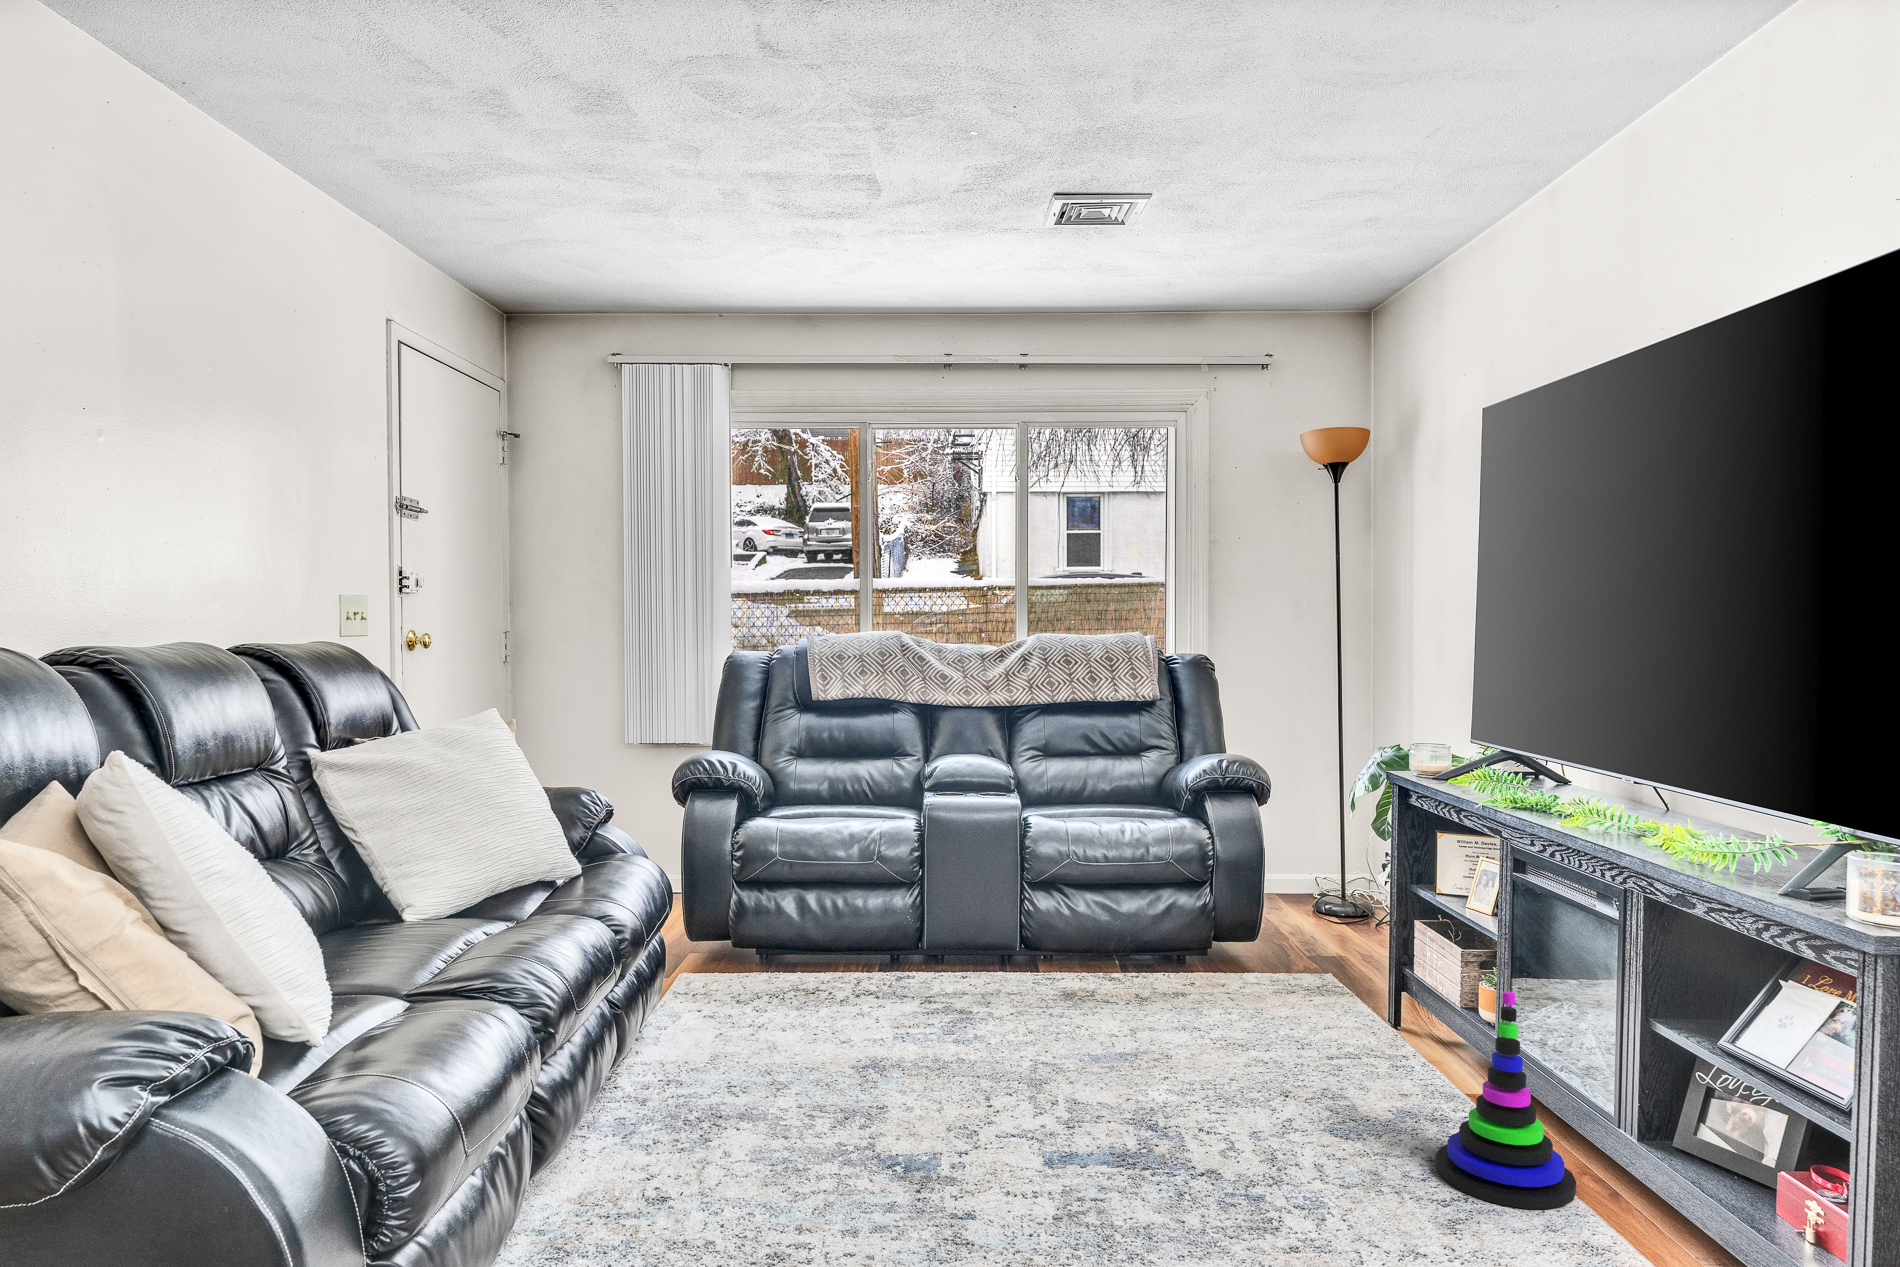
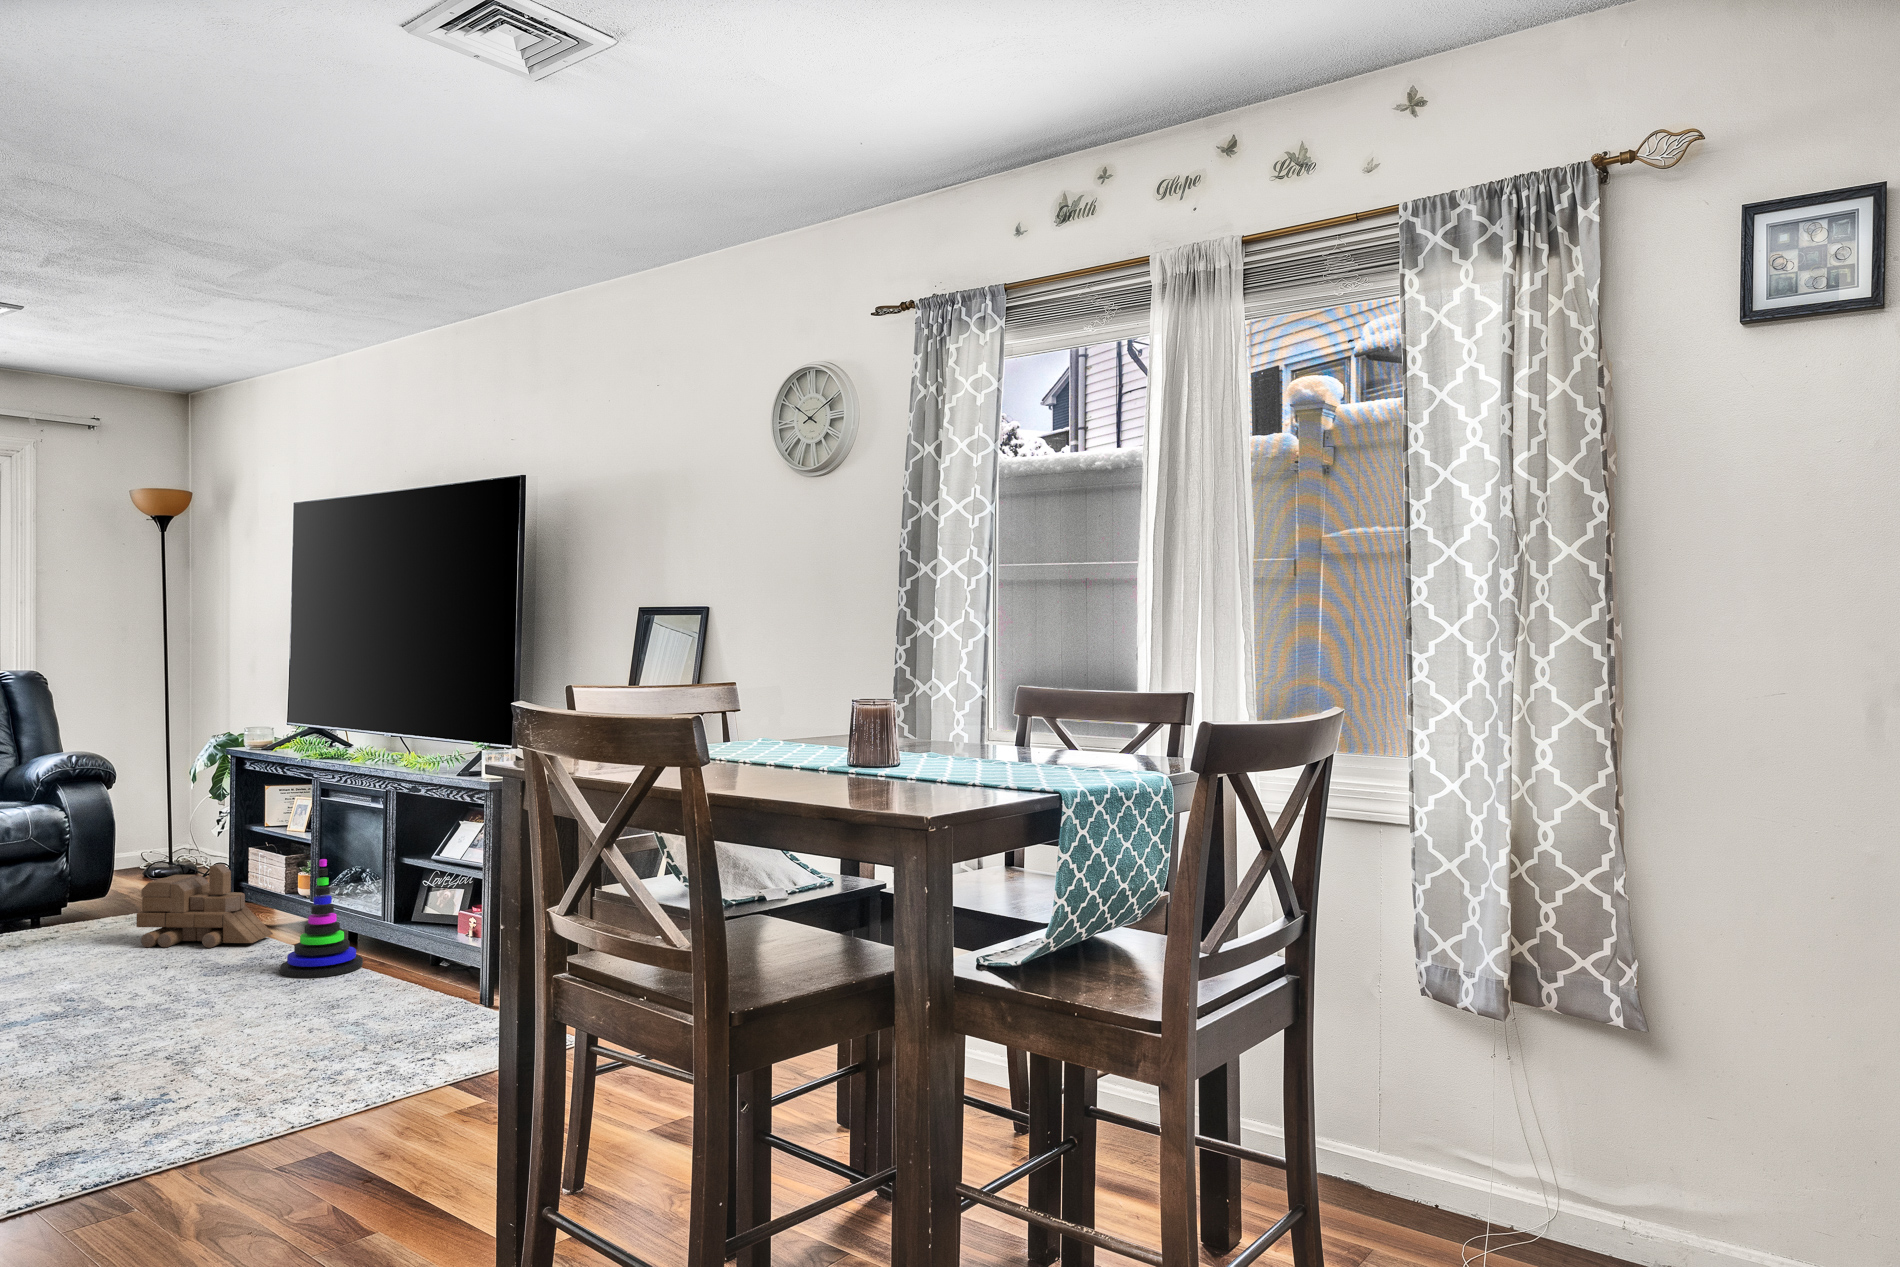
toy train: none [1264,942,1440,1077] -> present [136,864,273,948]

